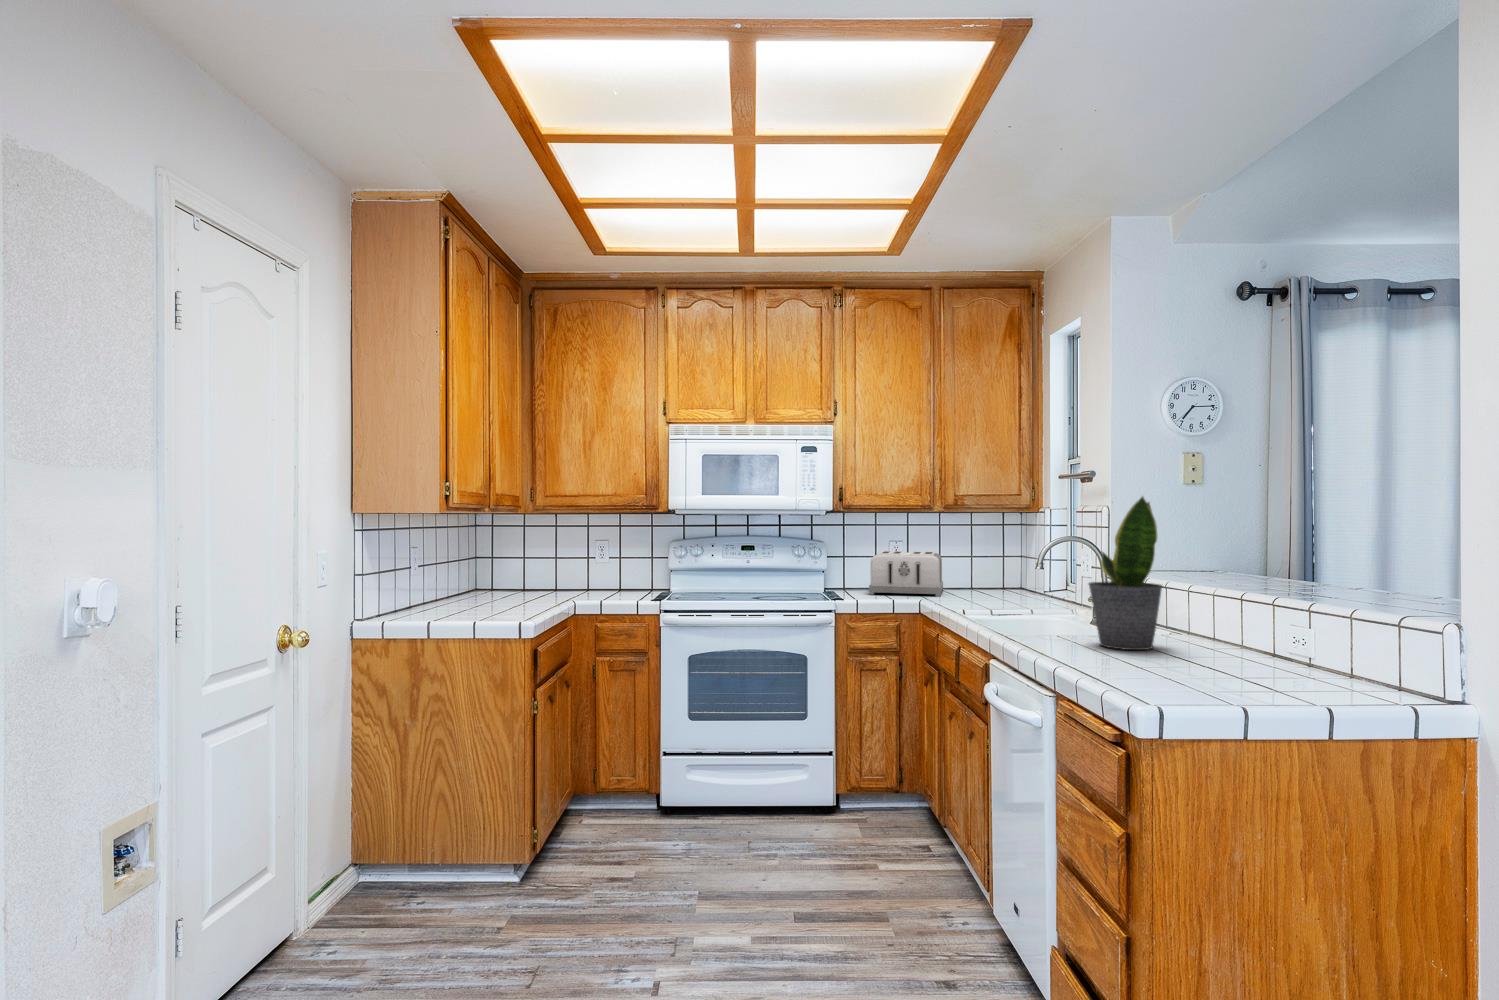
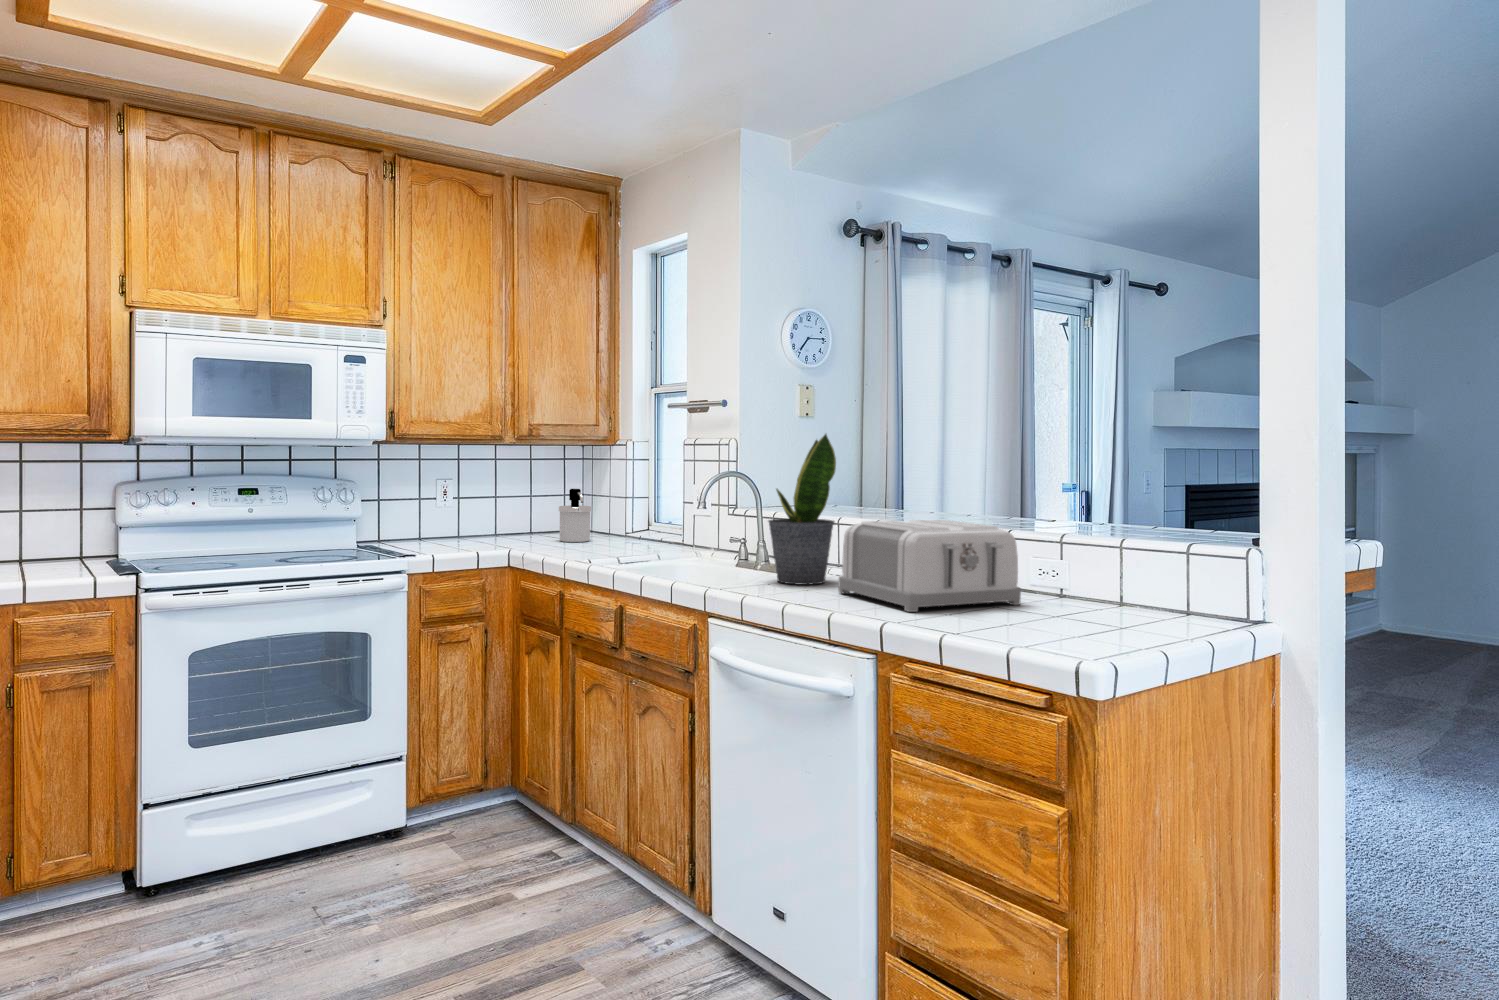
soap dispenser: none [986,548,1015,595] -> present [559,489,591,542]
toaster: present [869,551,943,597] -> present [839,520,1021,612]

